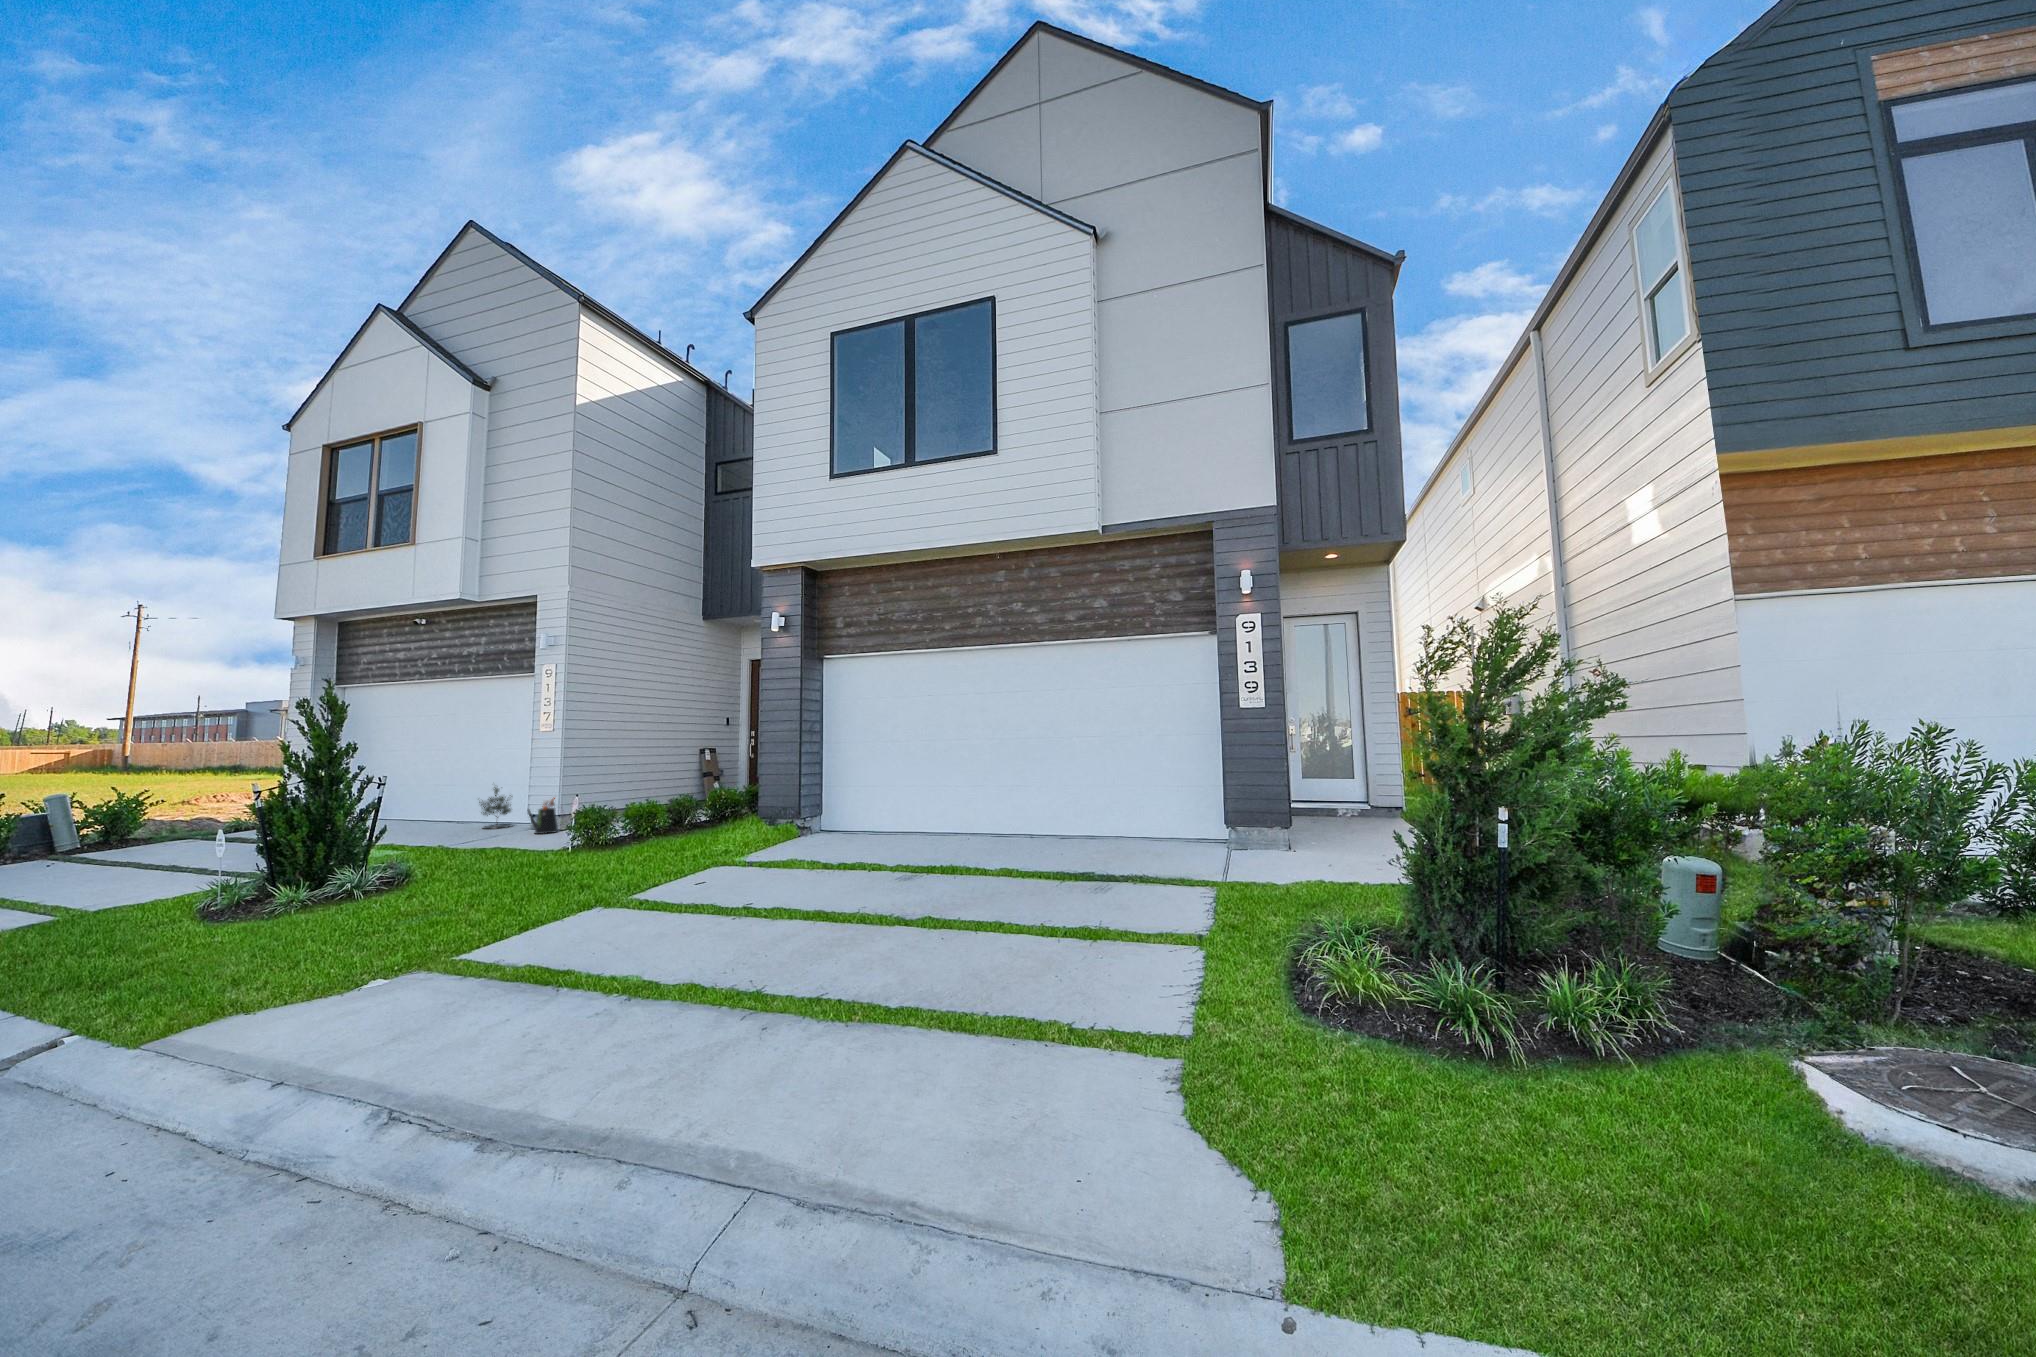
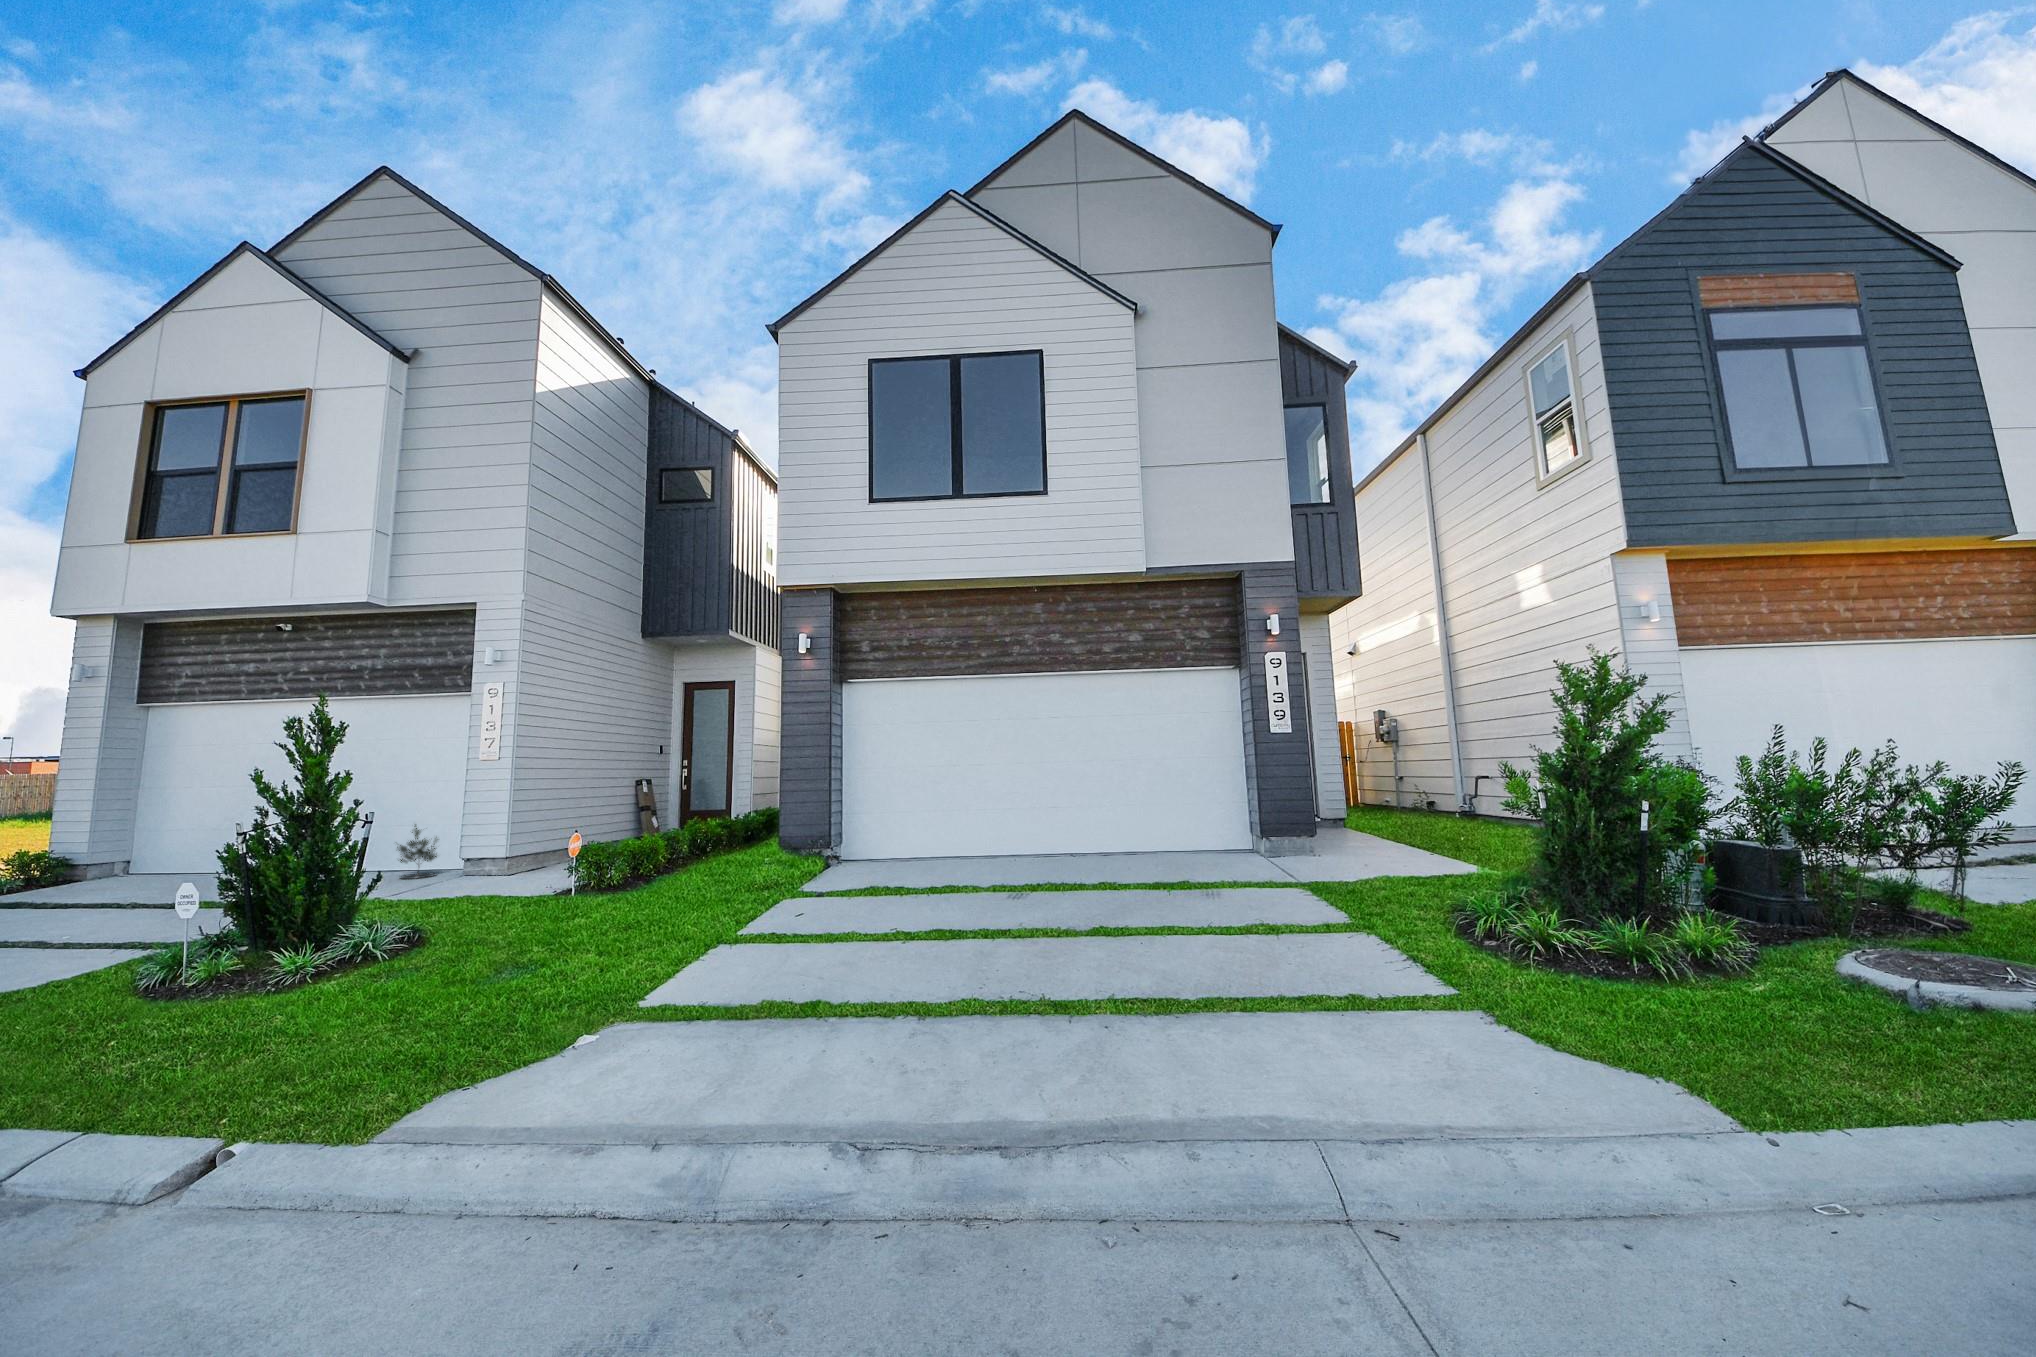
watering can: present [528,798,558,834] -> none [483,835,527,880]

